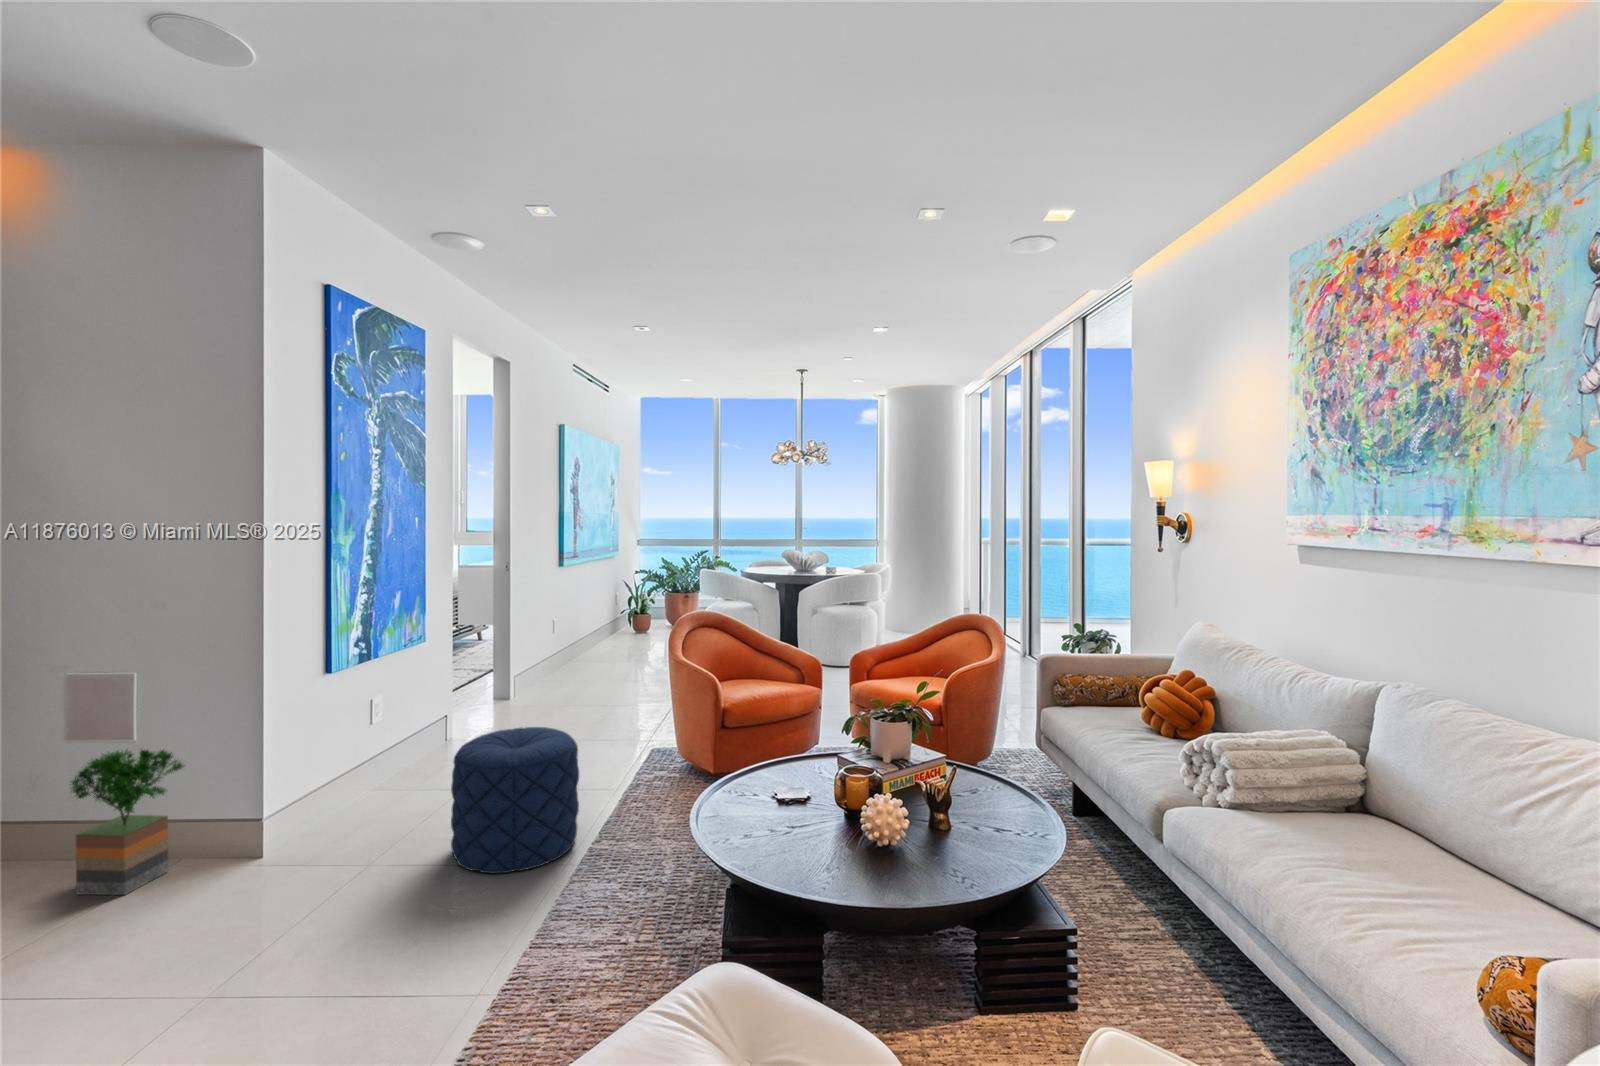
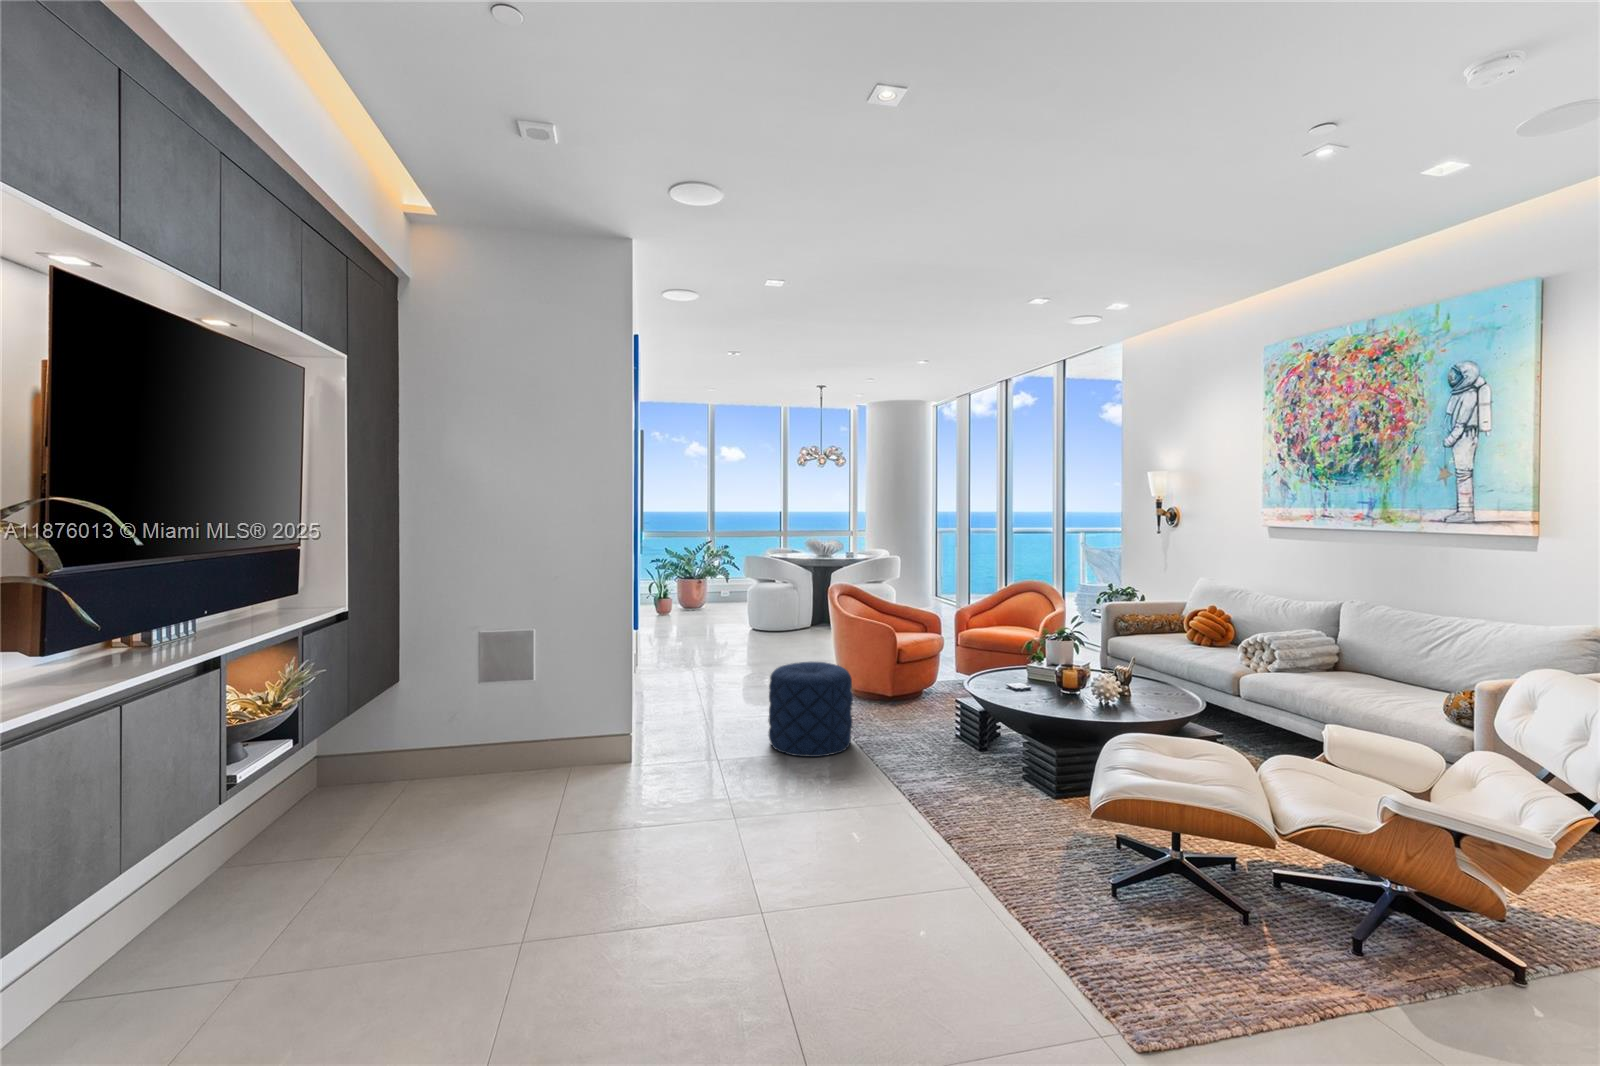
potted tree: present [71,749,184,895] -> none [533,683,602,789]

